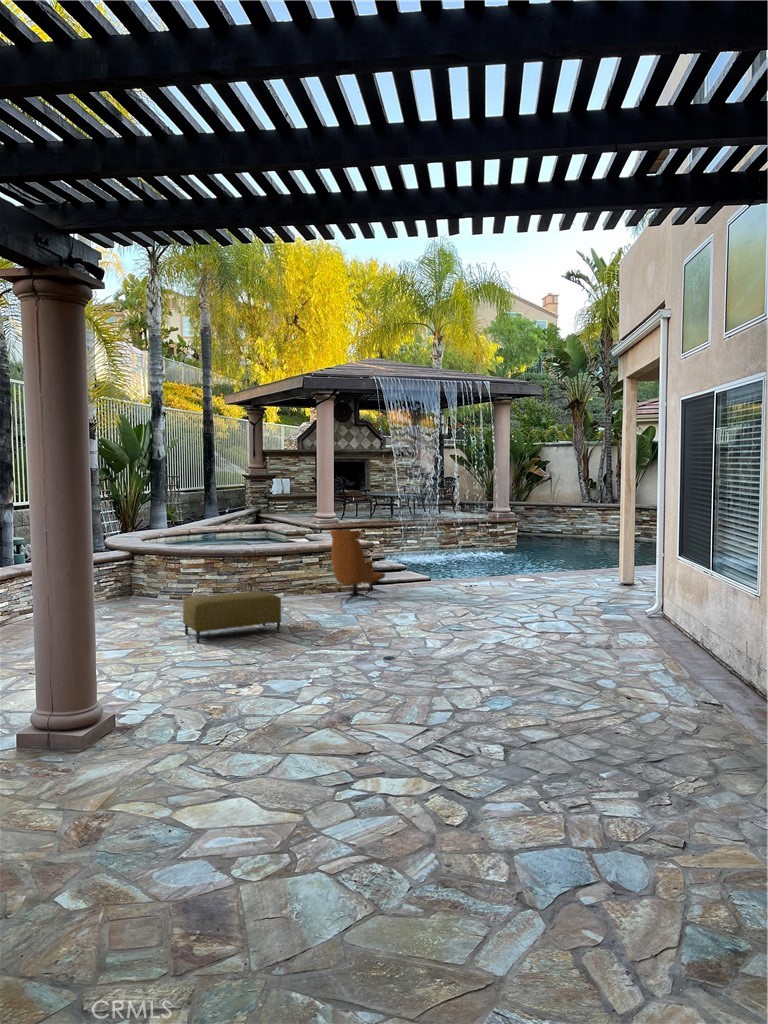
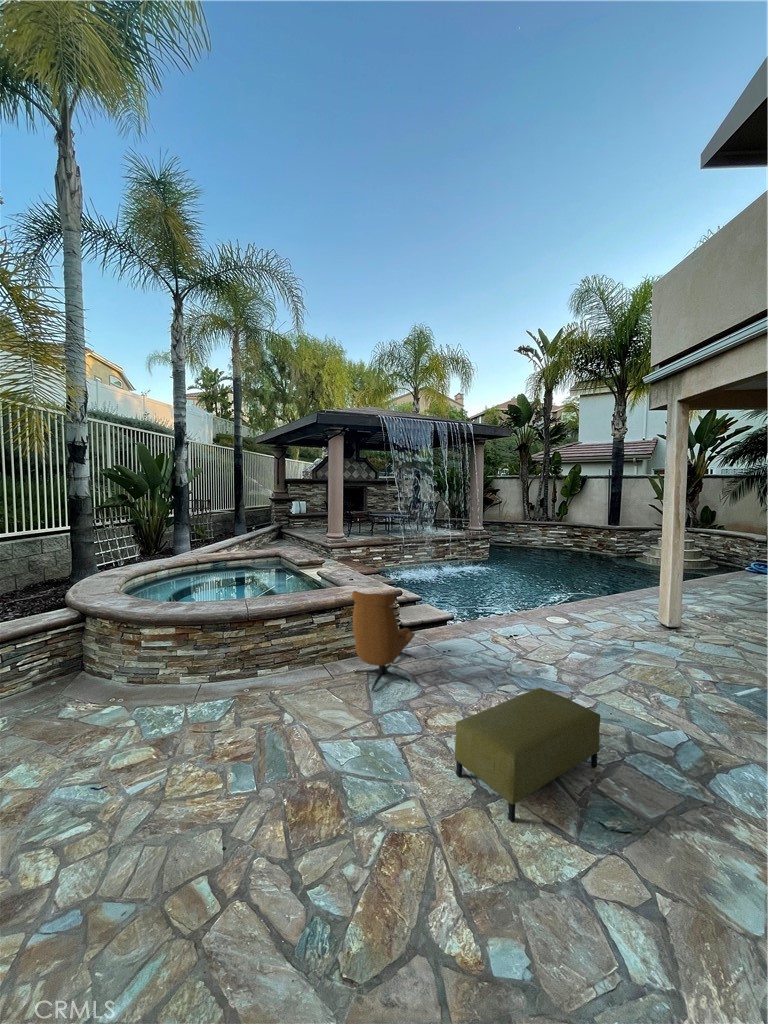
ottoman: present [183,591,281,643] -> present [455,688,600,822]

